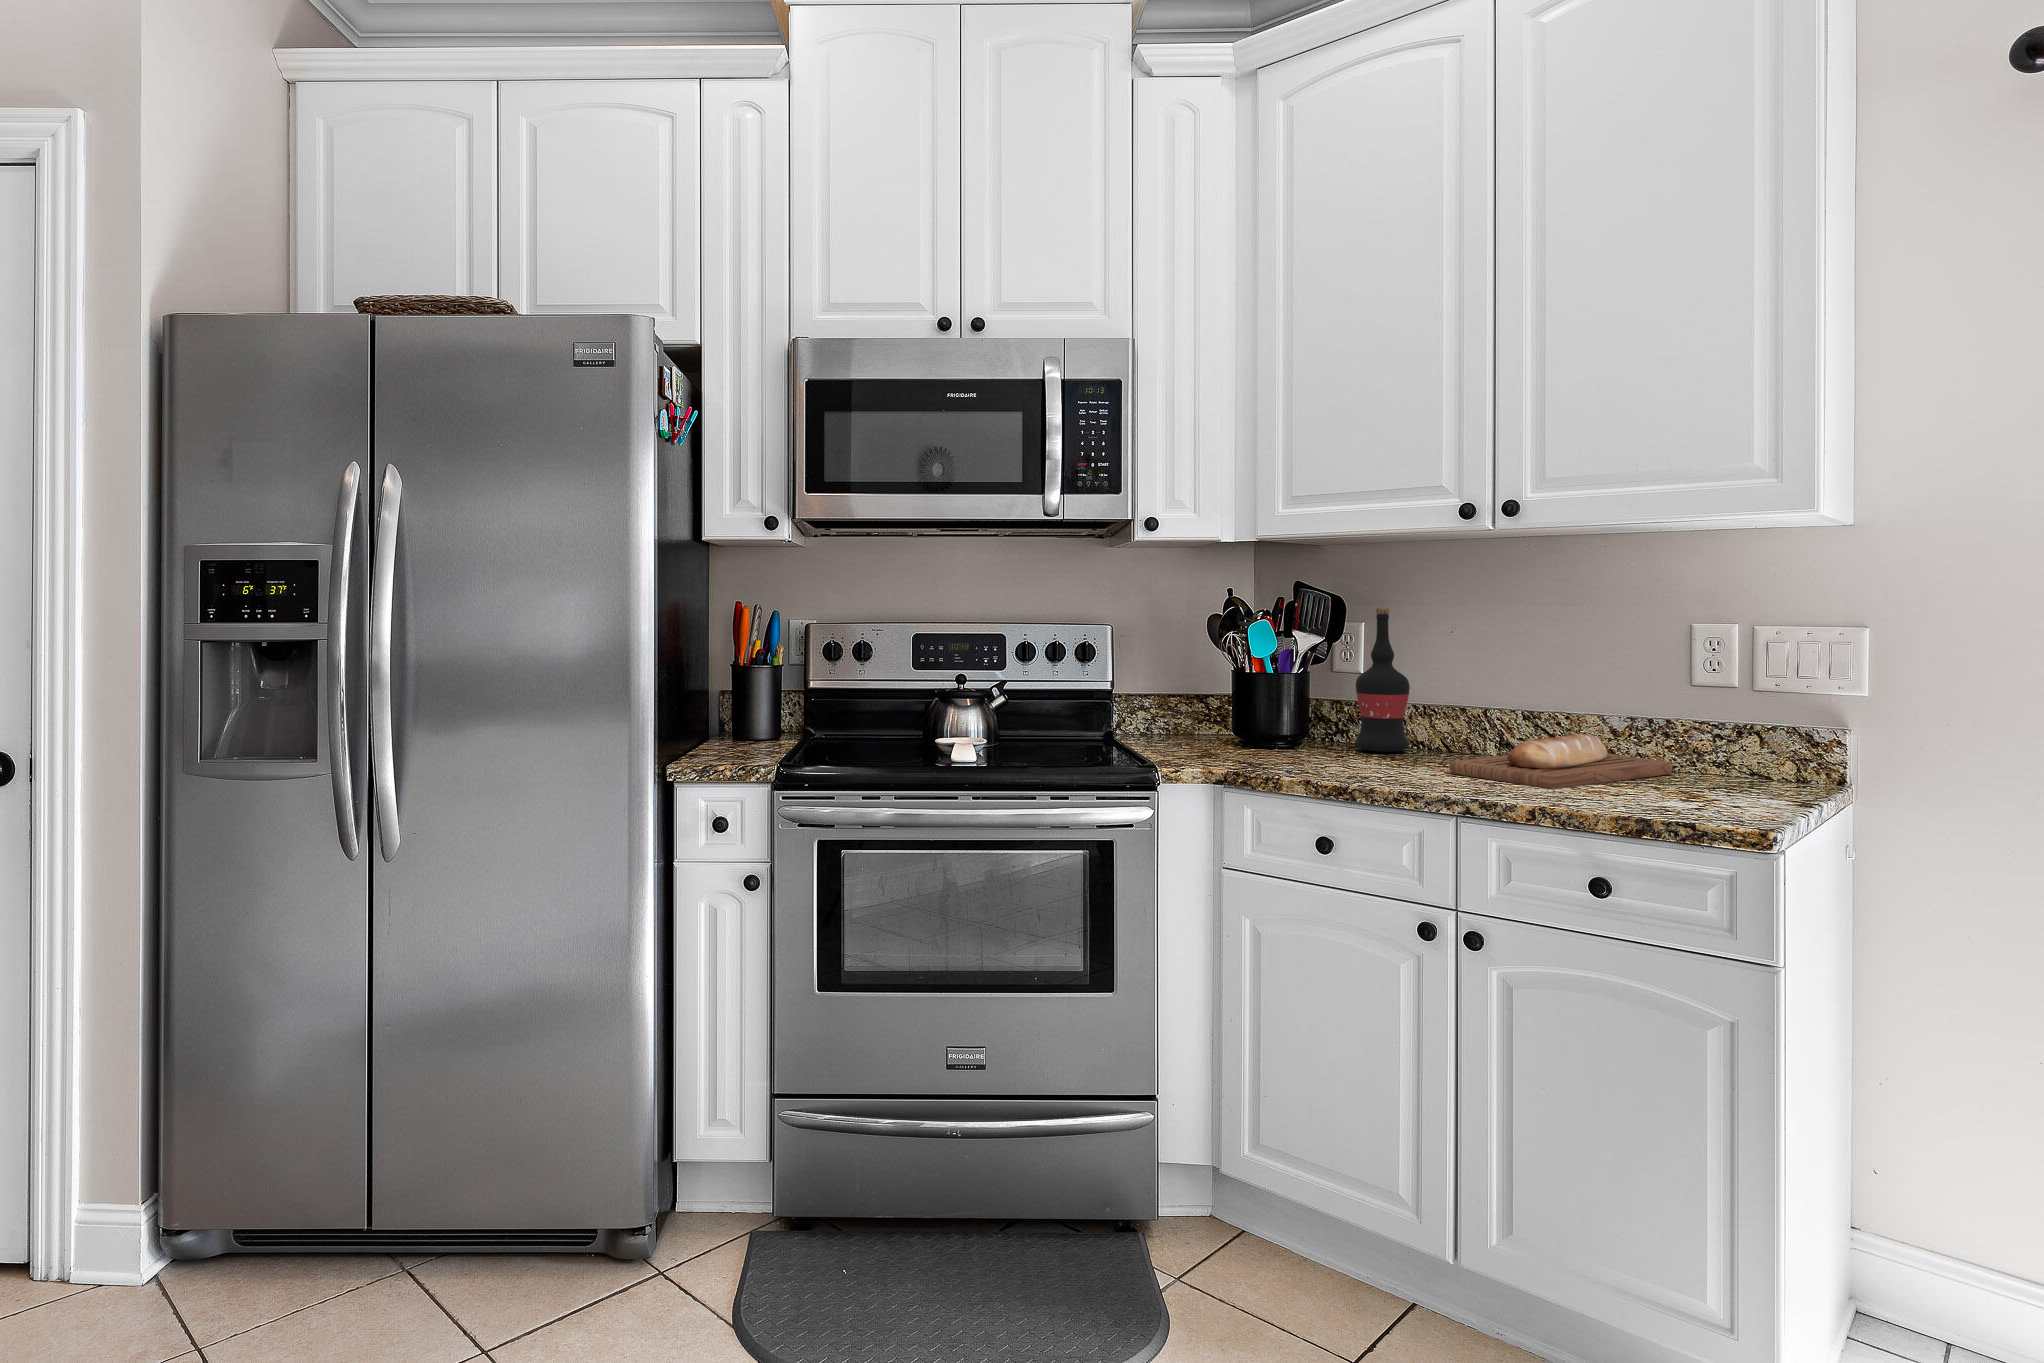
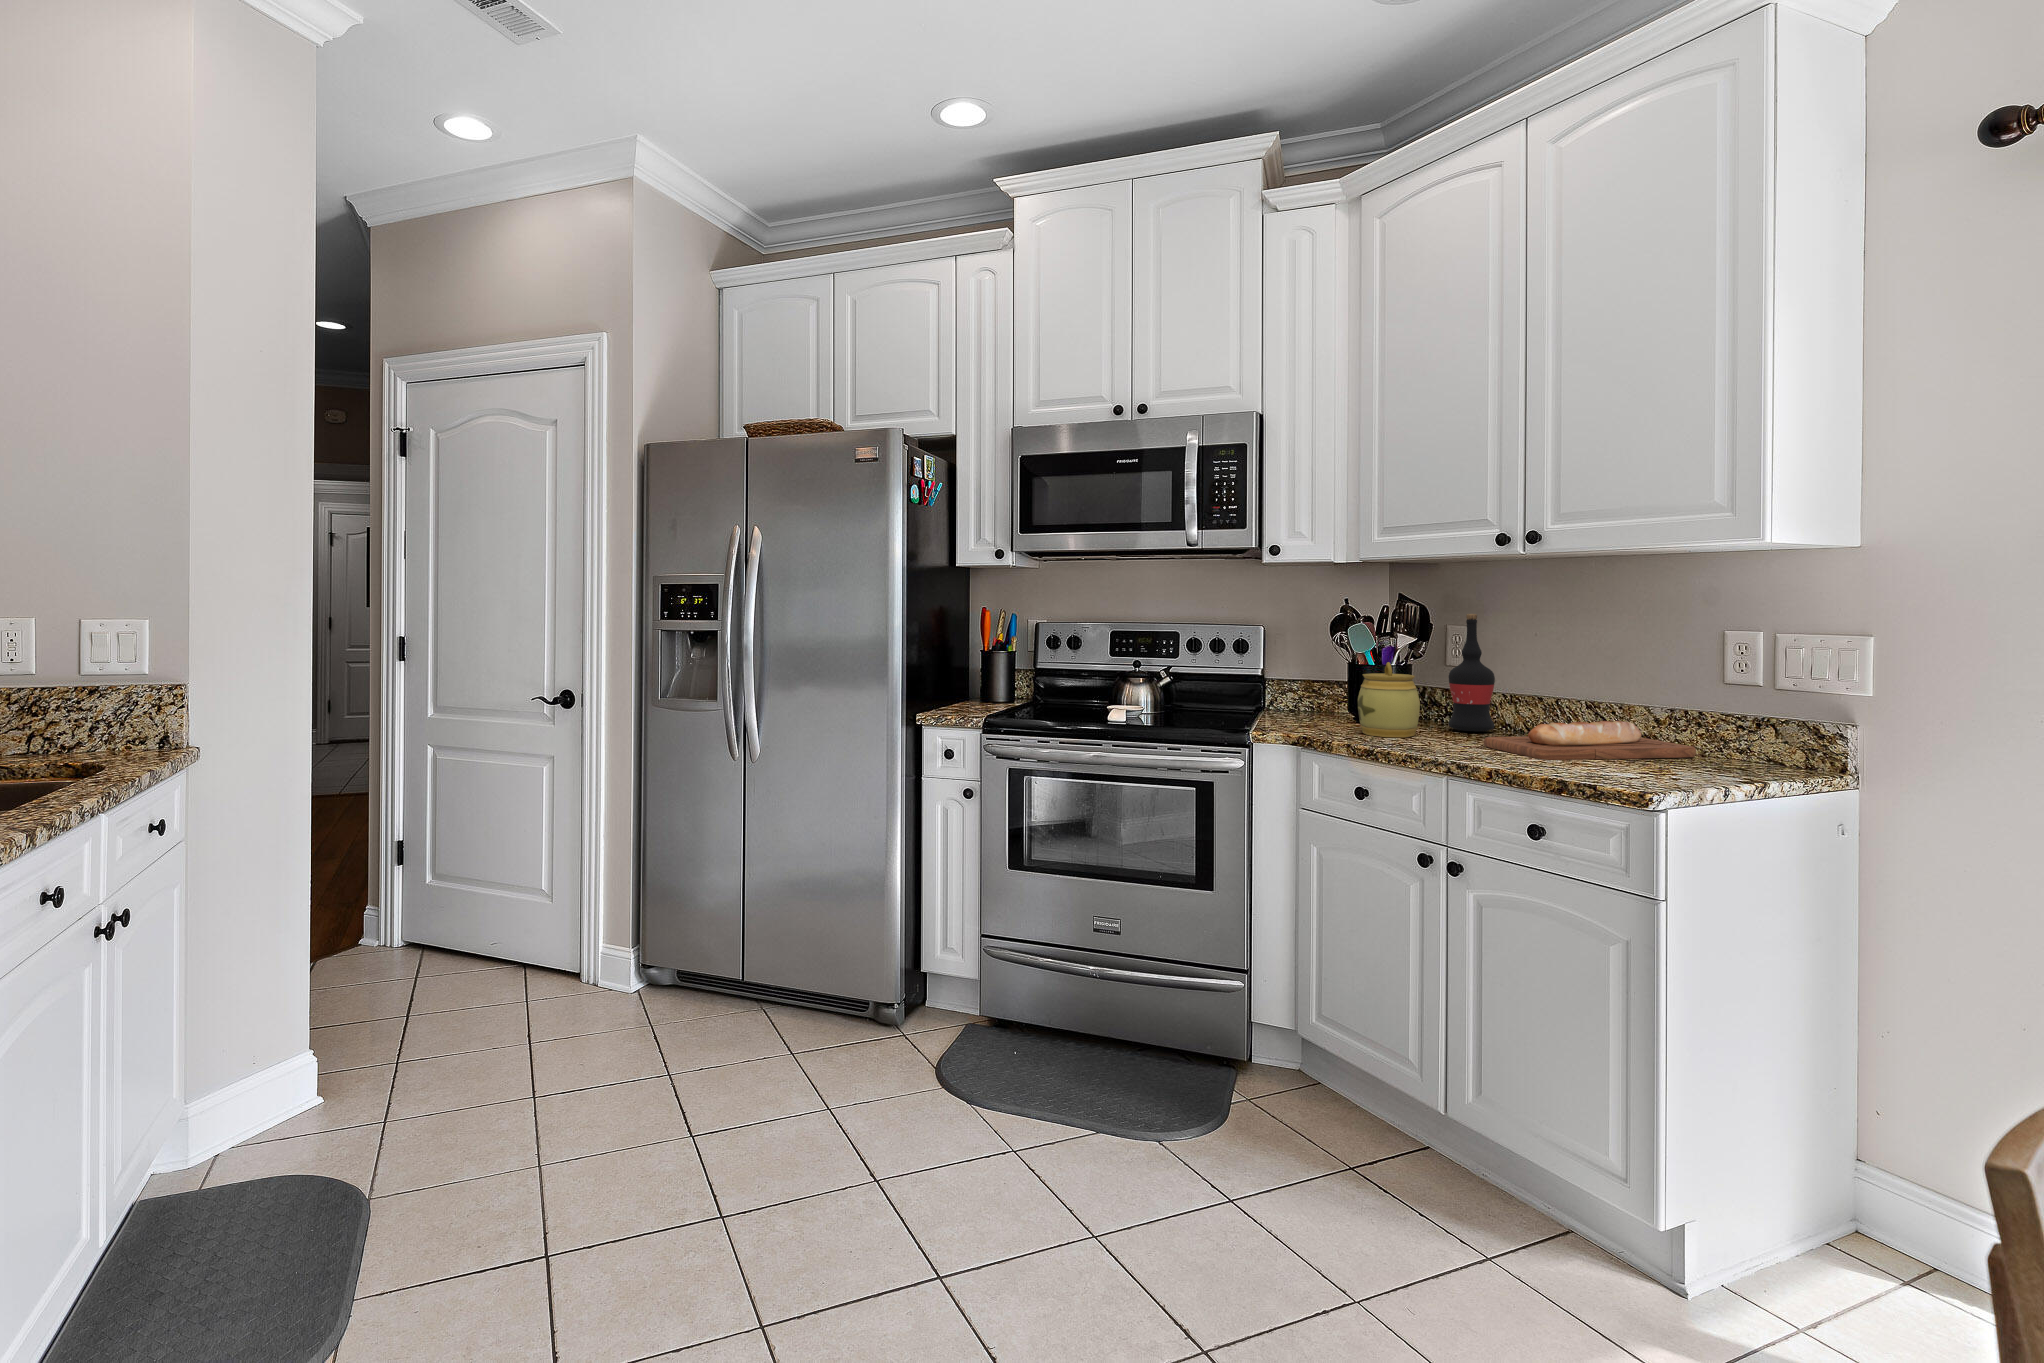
jar: none [1277,669,1352,766] -> present [1358,662,1420,737]

